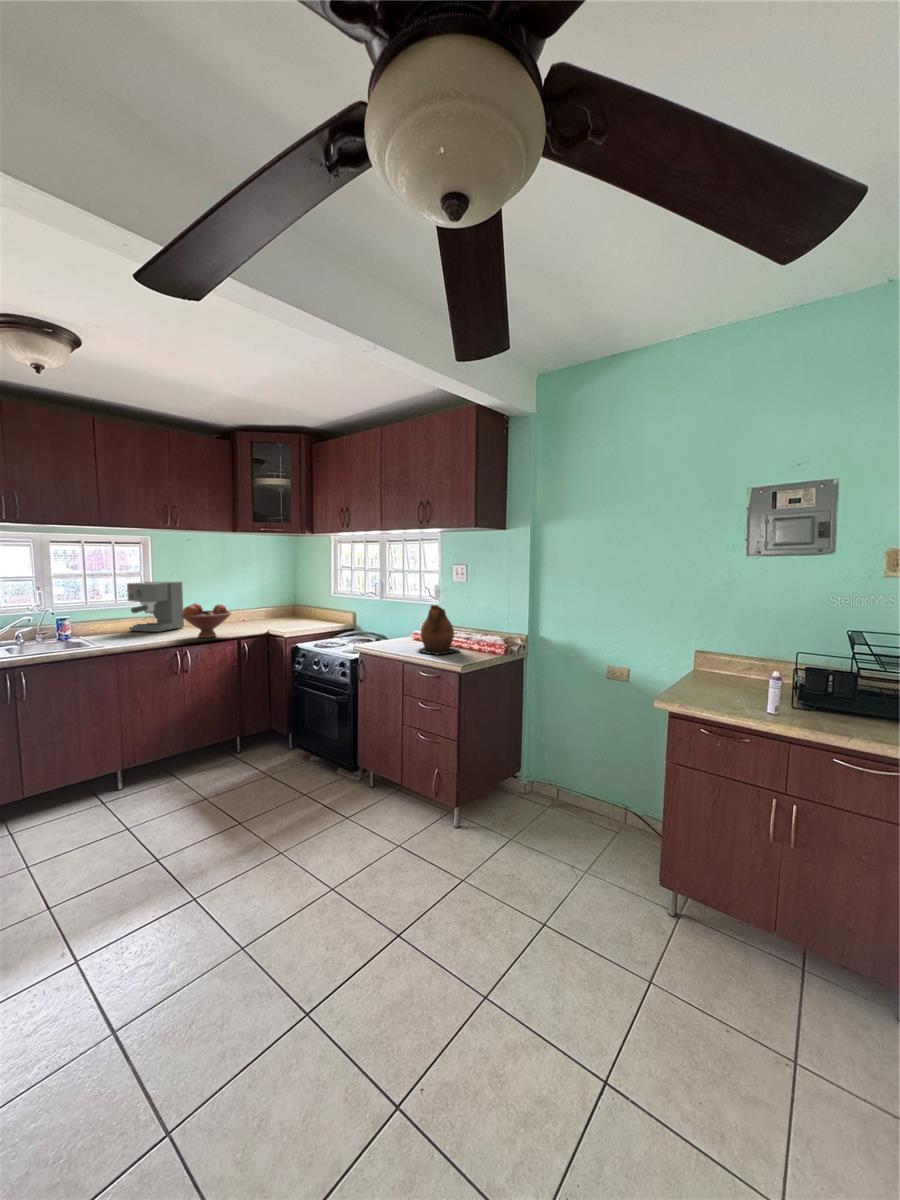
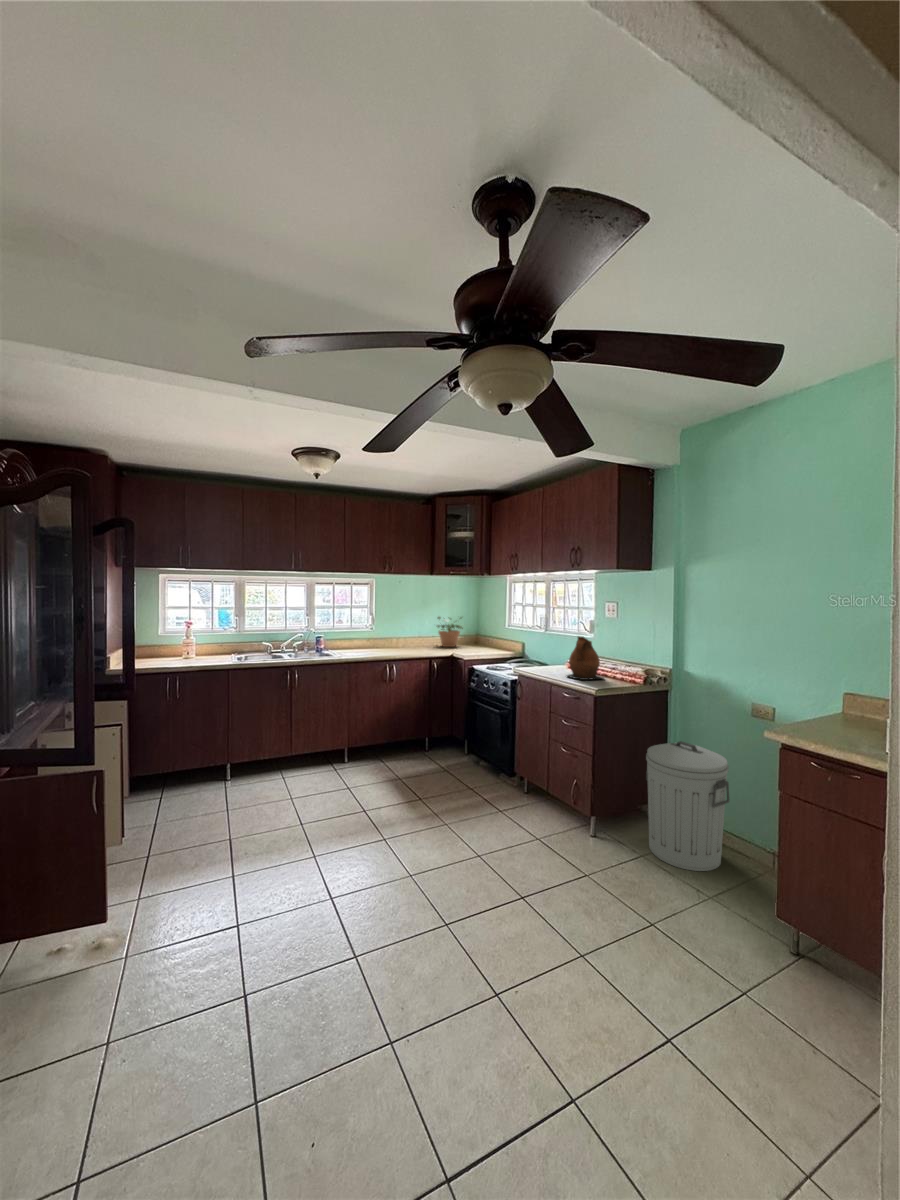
coffee maker: present [127,581,184,632] -> none [359,612,395,650]
potted plant: none [237,583,281,622] -> present [437,616,463,647]
fruit bowl: present [181,603,231,638] -> none [391,629,426,656]
trash can: none [510,713,593,846] -> present [646,741,730,871]

